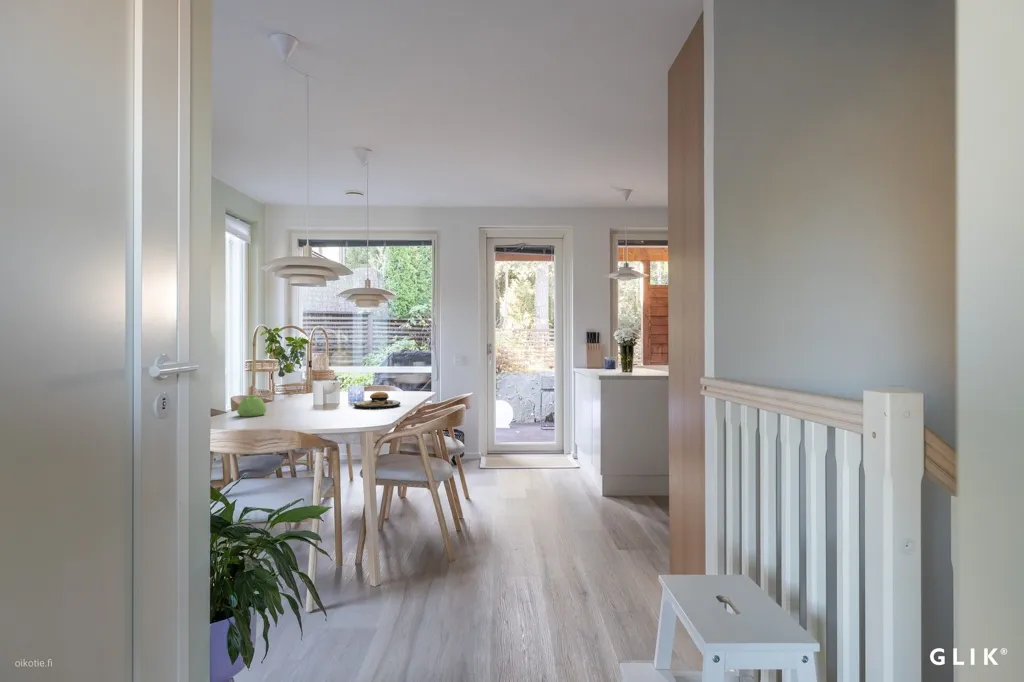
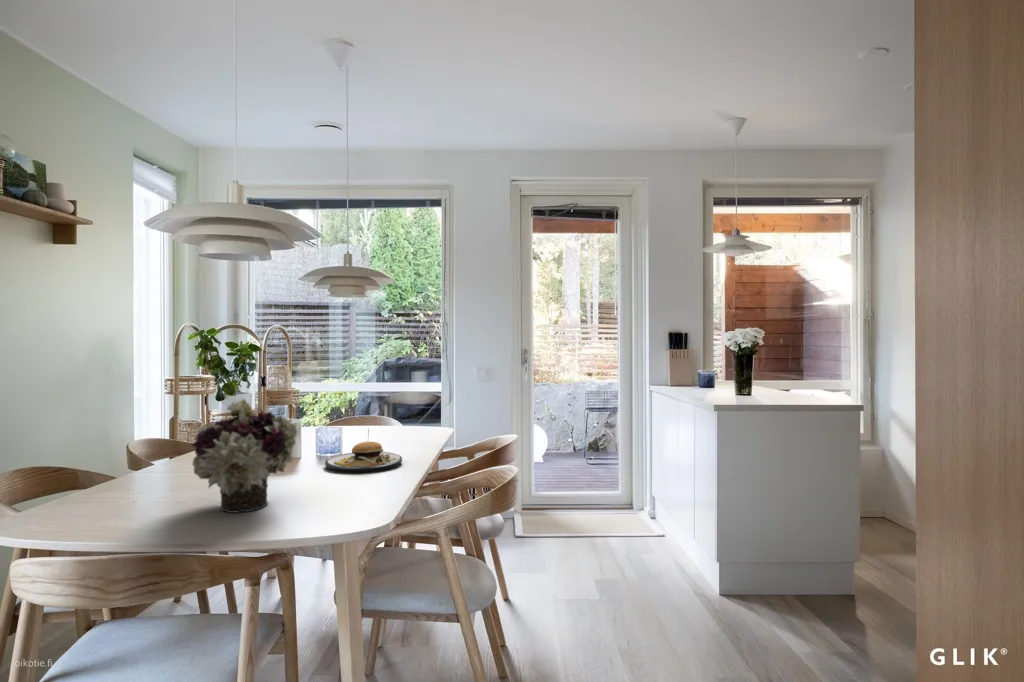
flower arrangement: none [283,360,340,421] -> present [191,397,297,513]
teapot: present [237,395,266,417] -> none [119,455,172,495]

